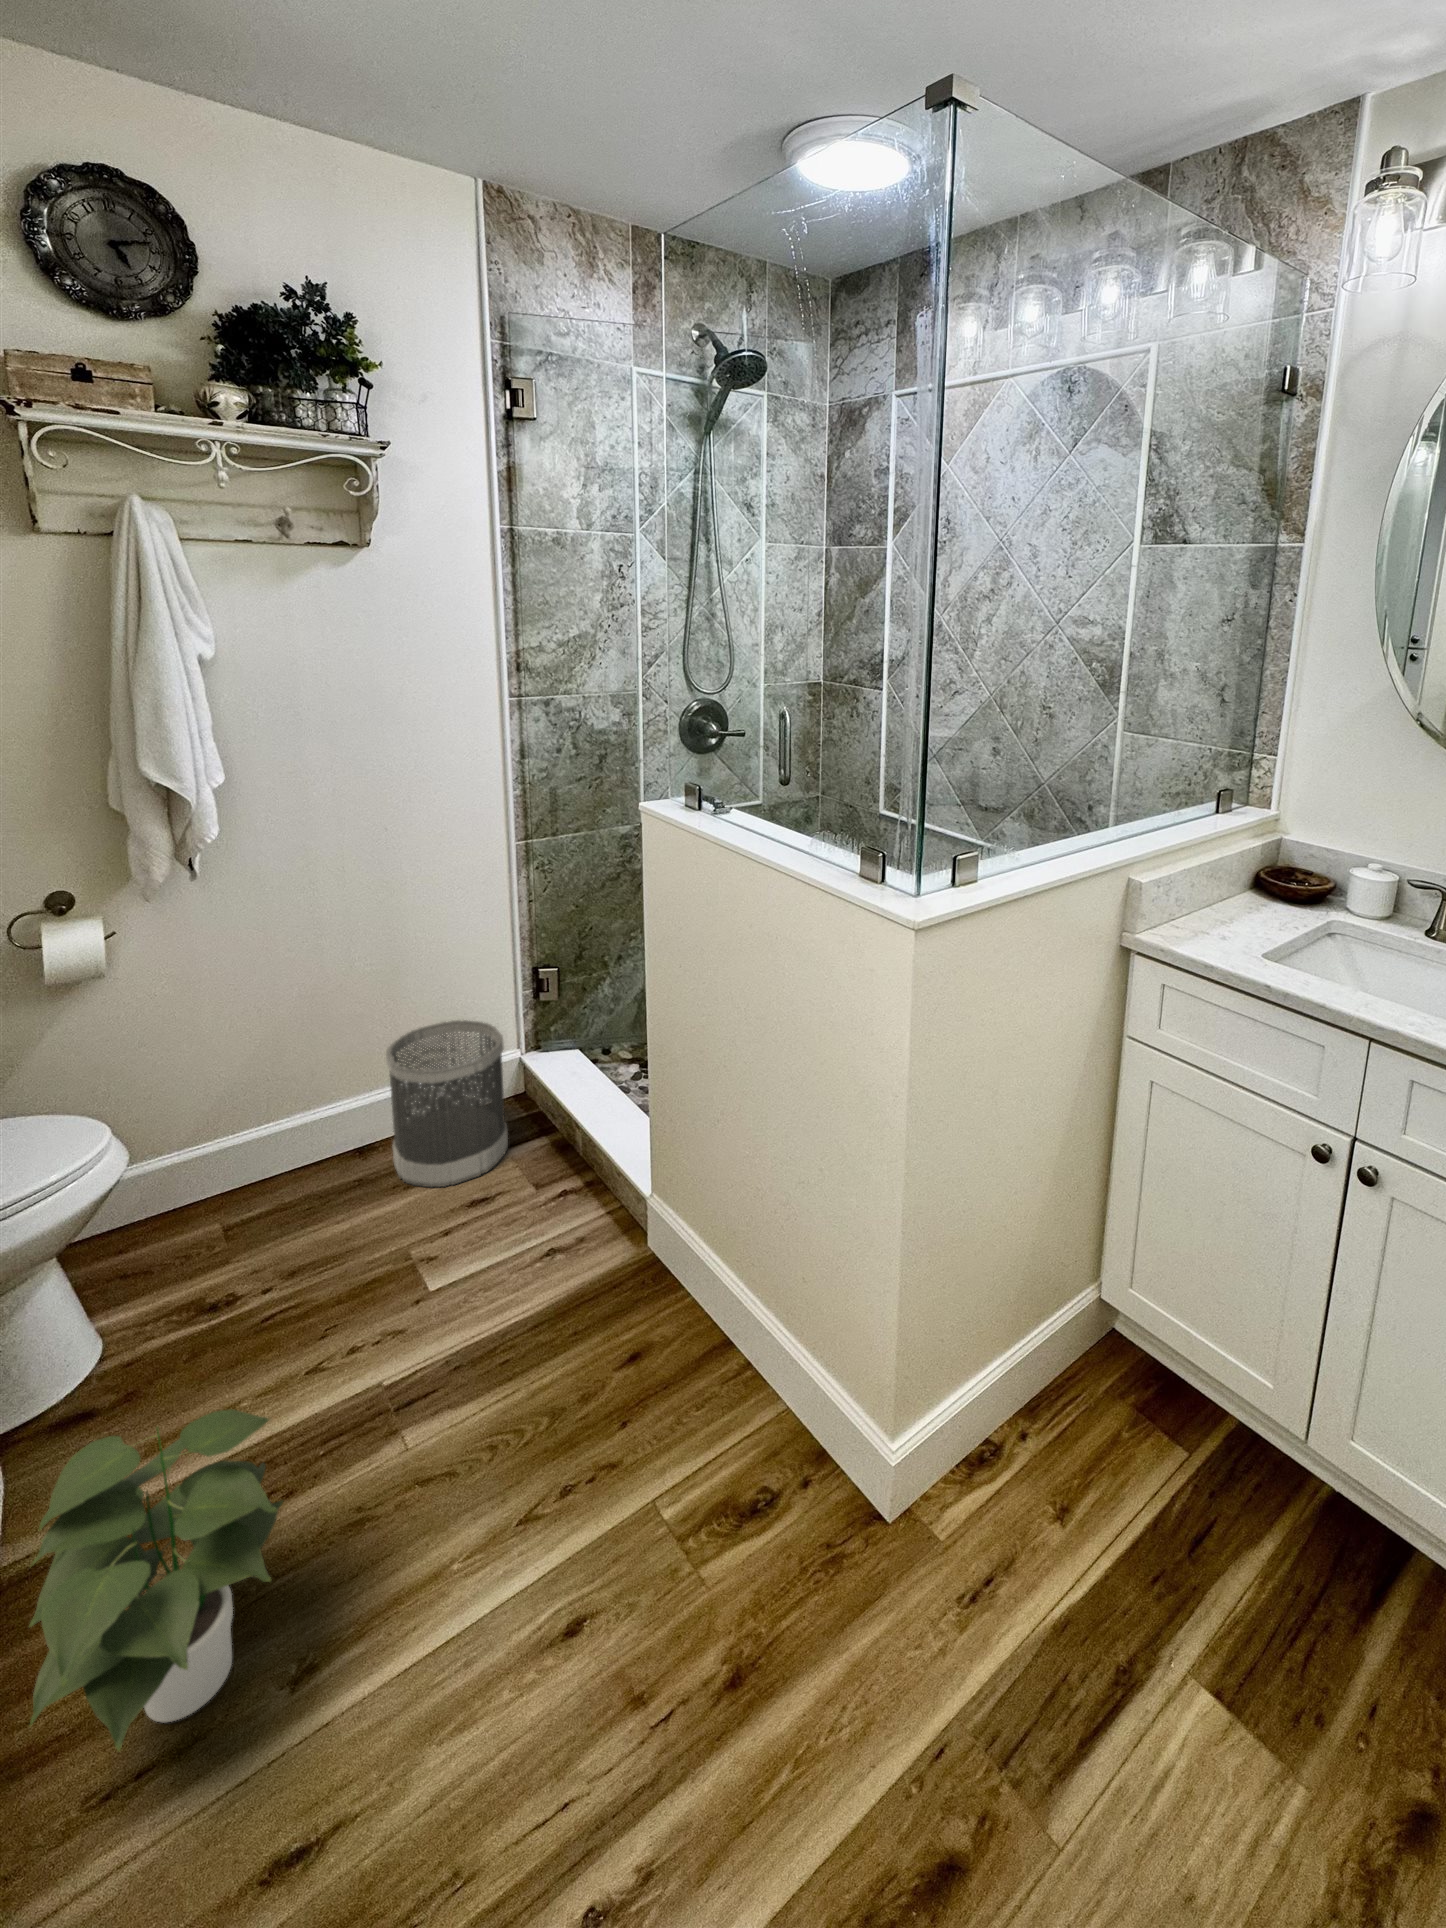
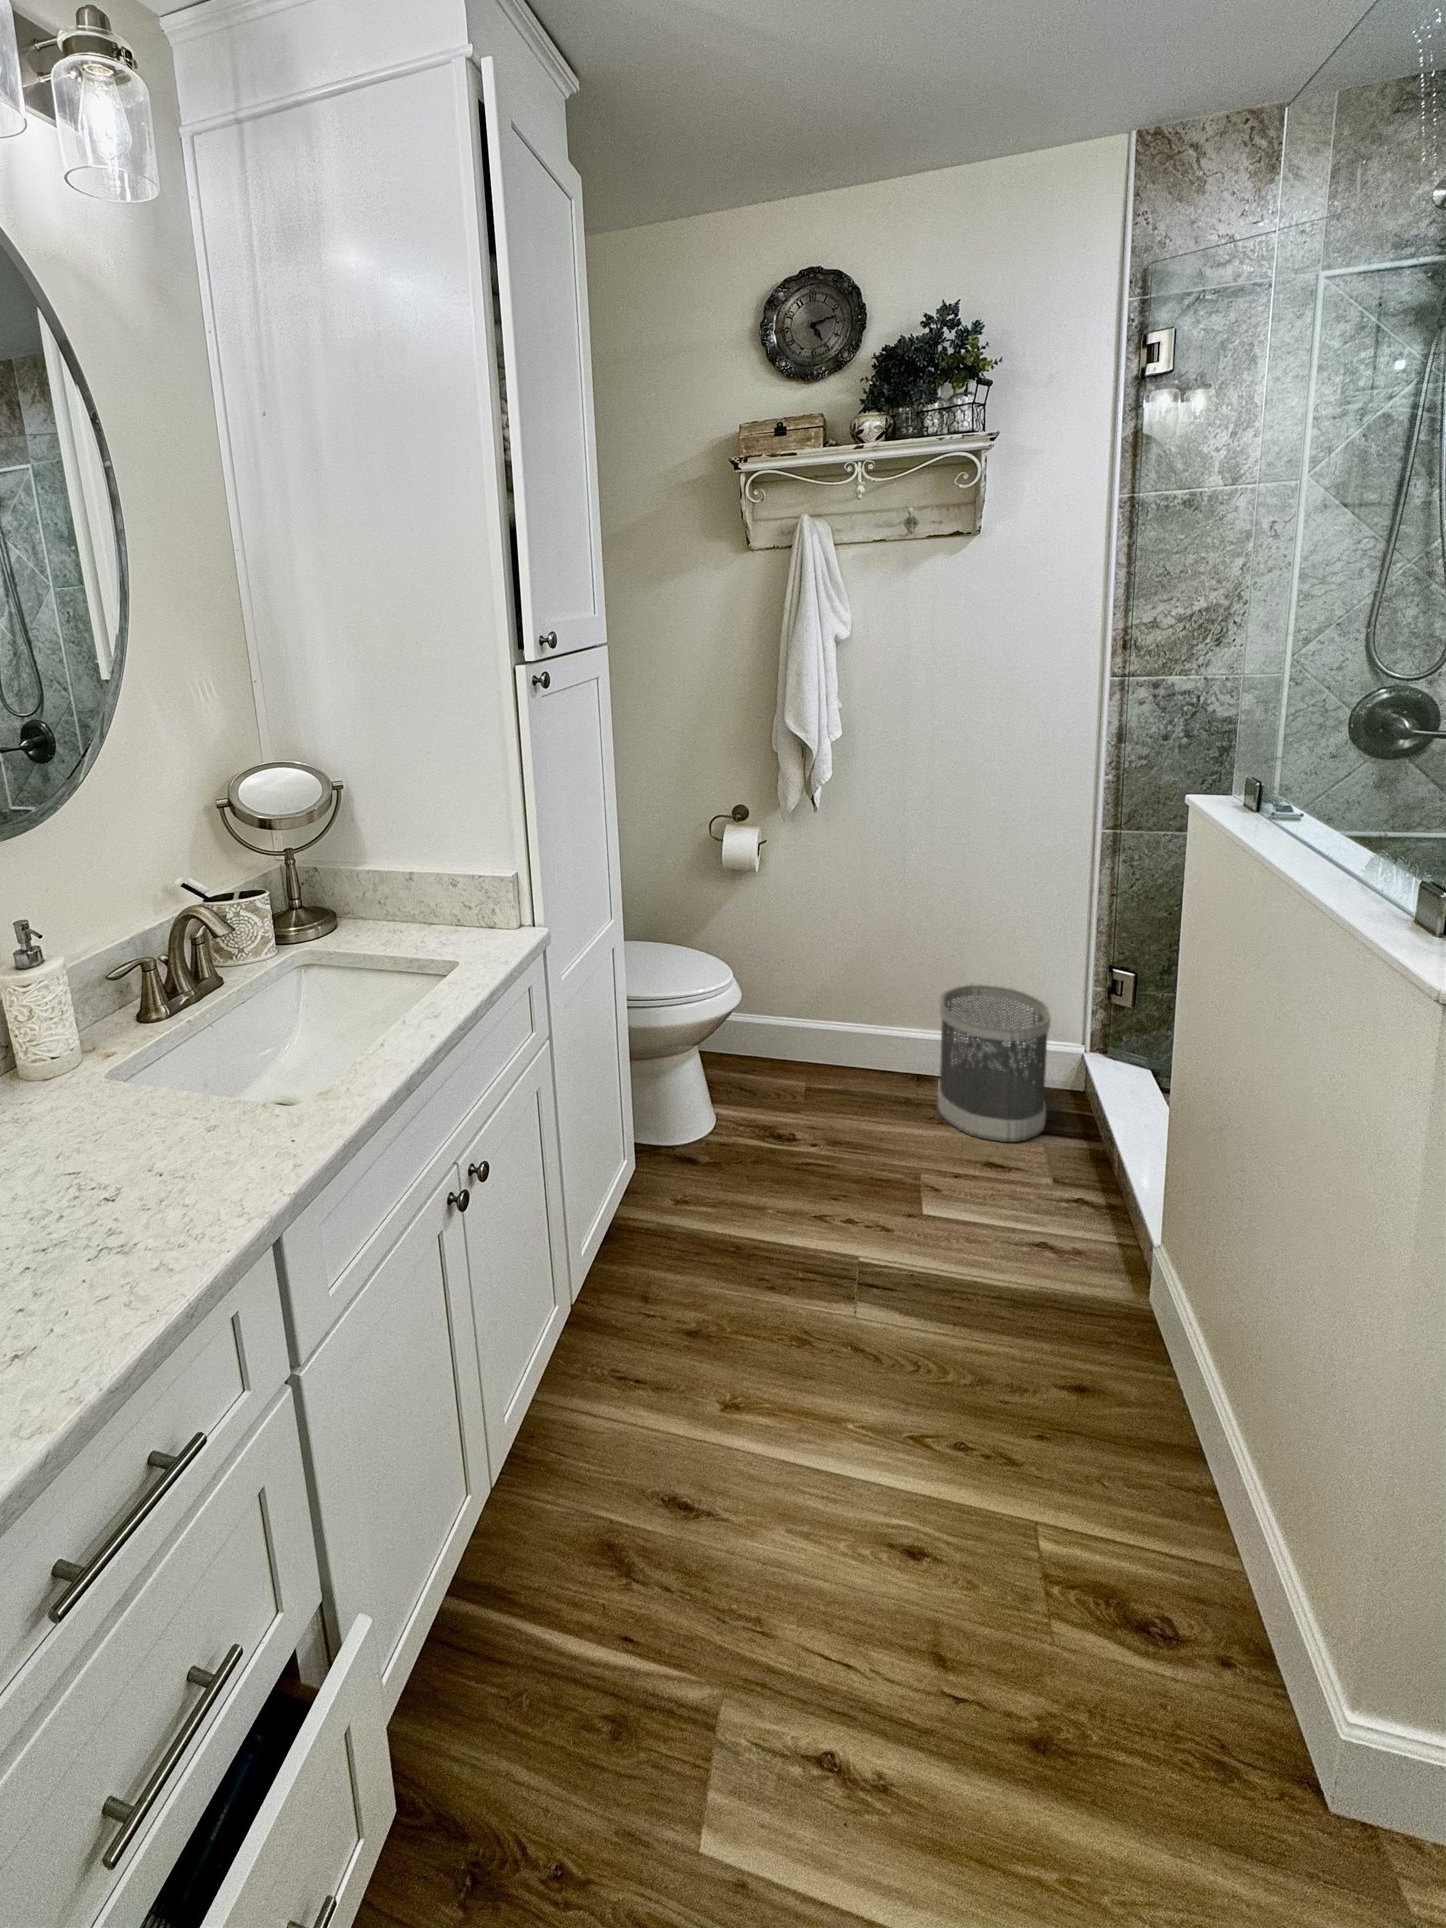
potted plant: present [30,1409,283,1751] -> none [583,1154,744,1373]

